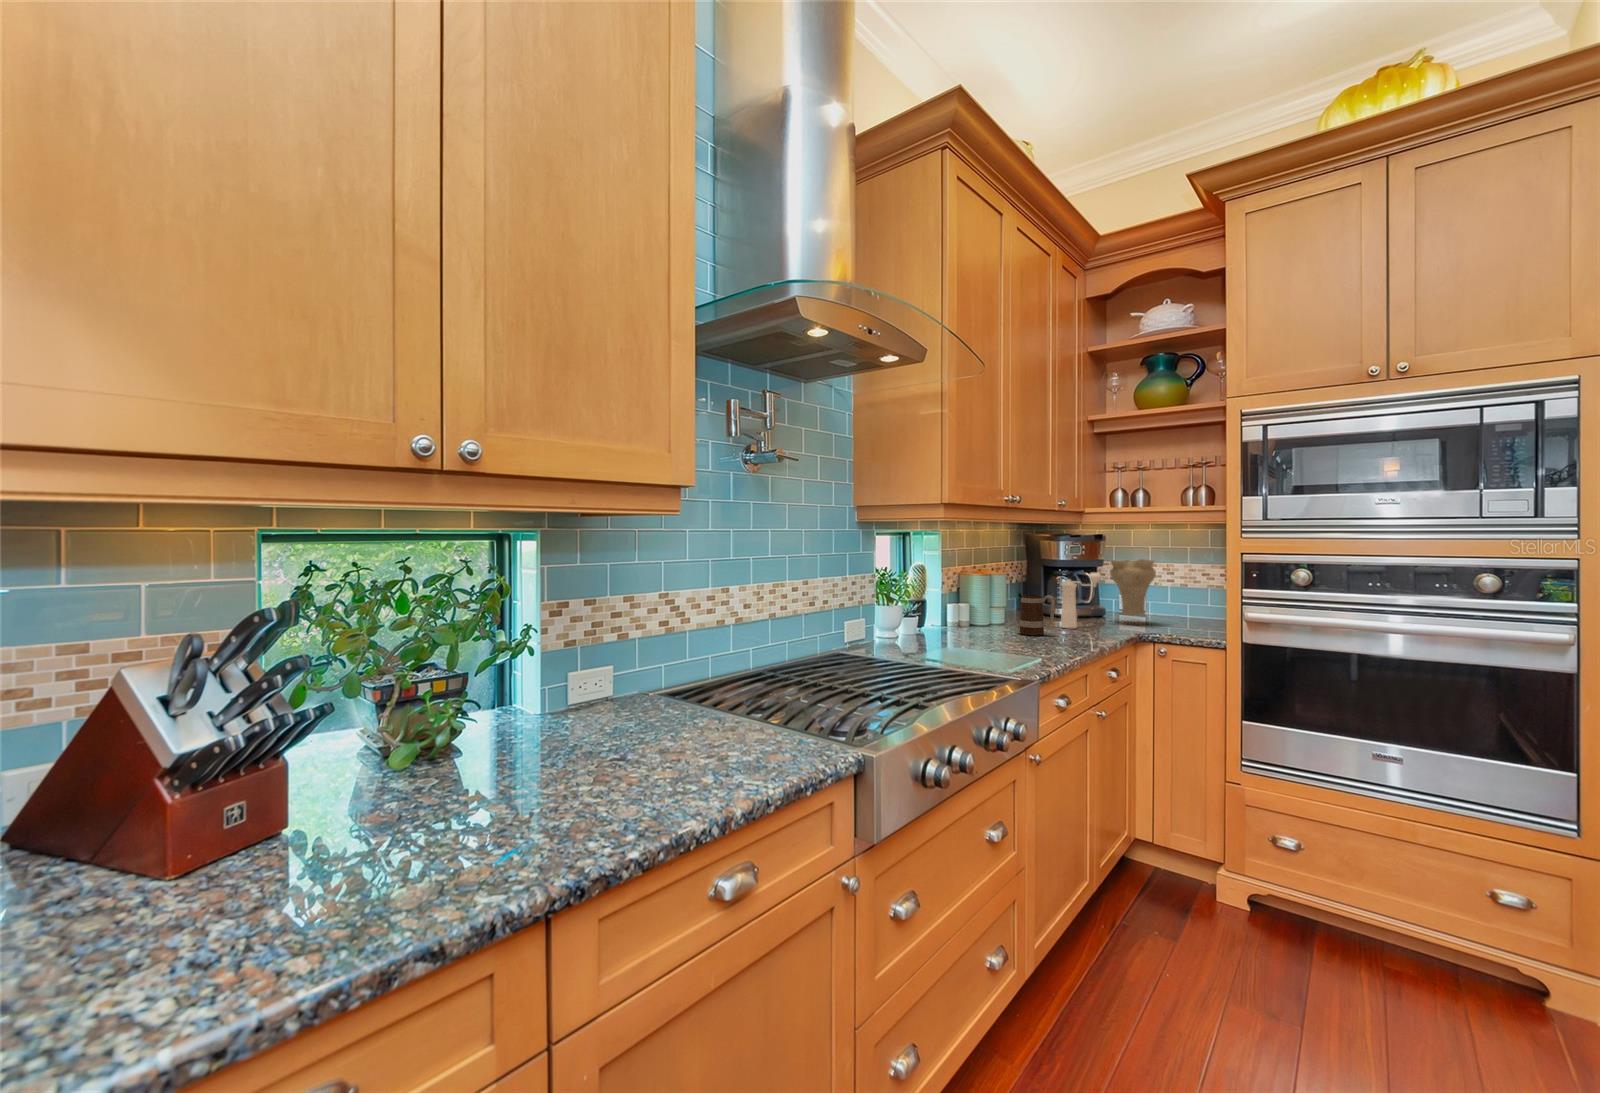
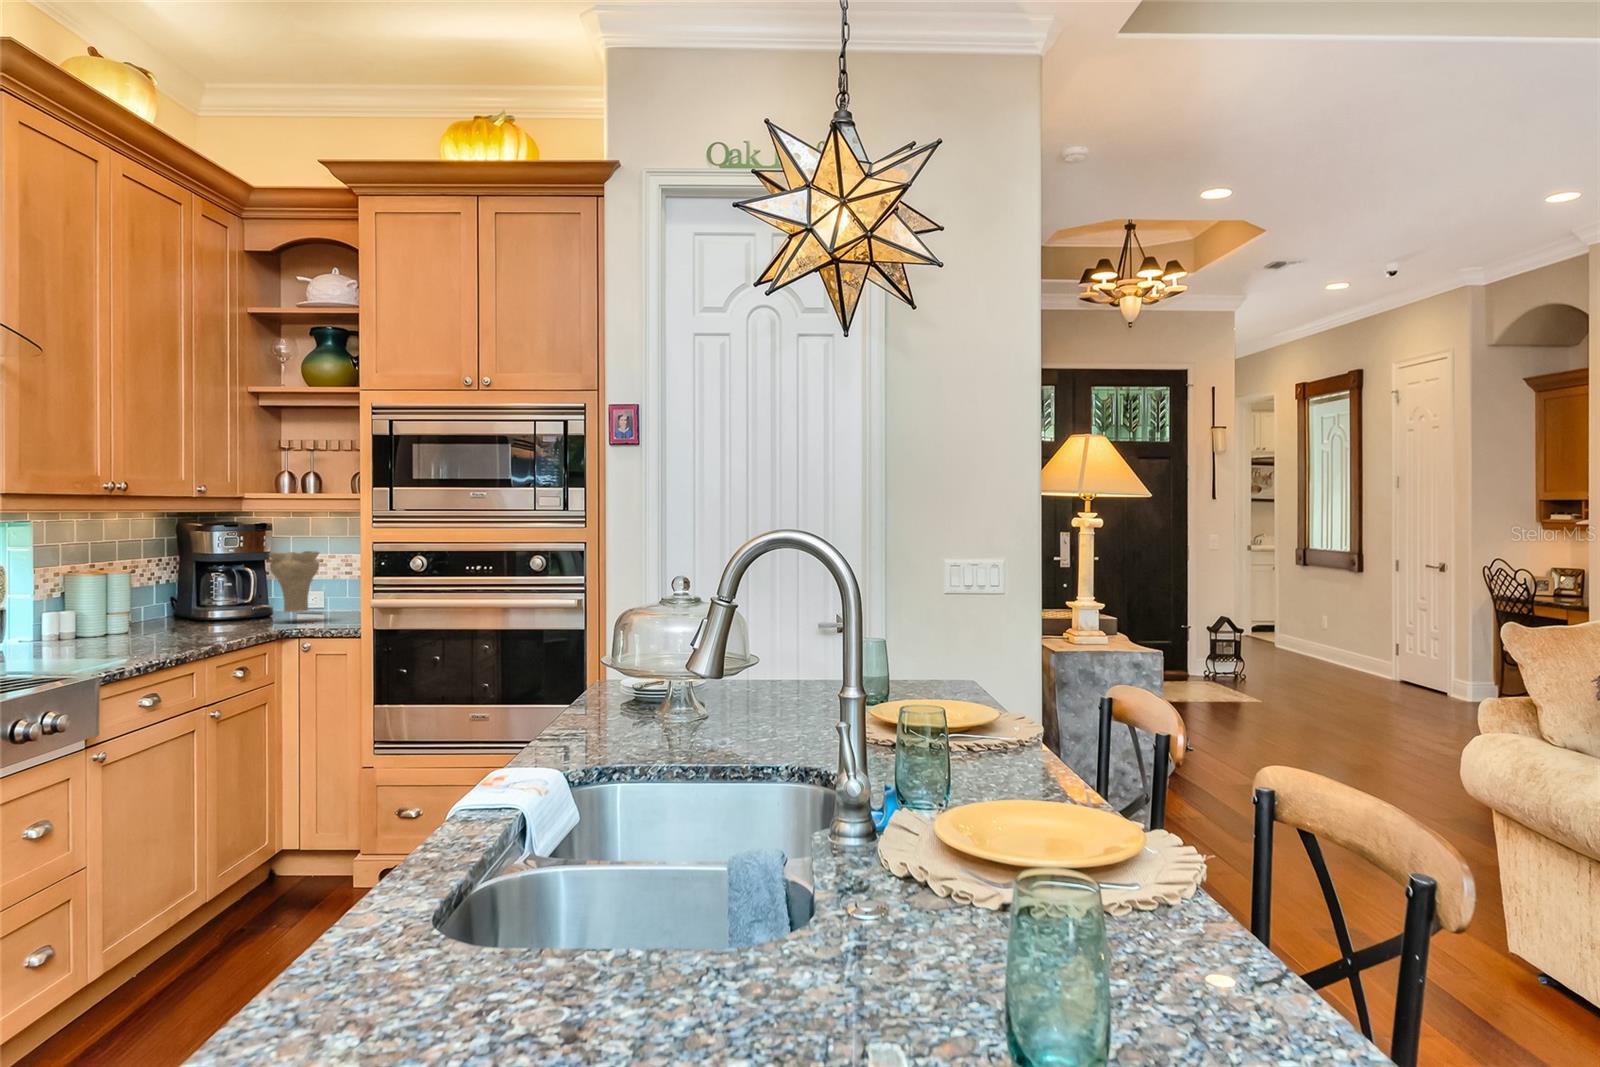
pepper mill: present [1061,573,1101,629] -> none [202,567,252,631]
mug: present [1019,595,1055,635] -> none [140,594,181,640]

